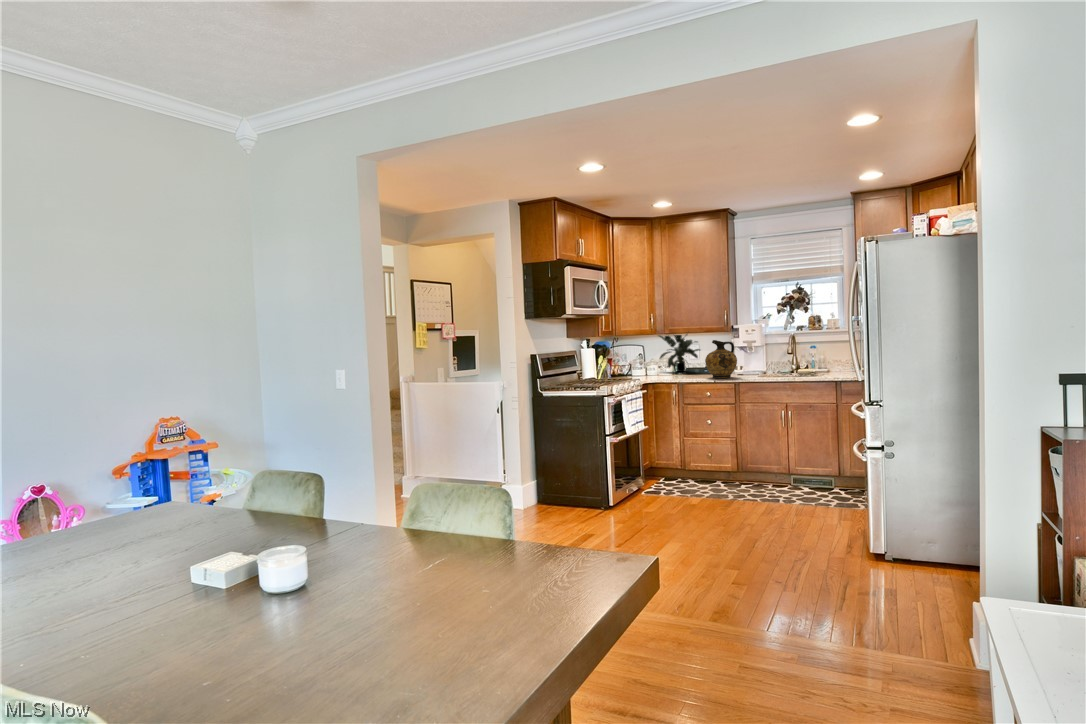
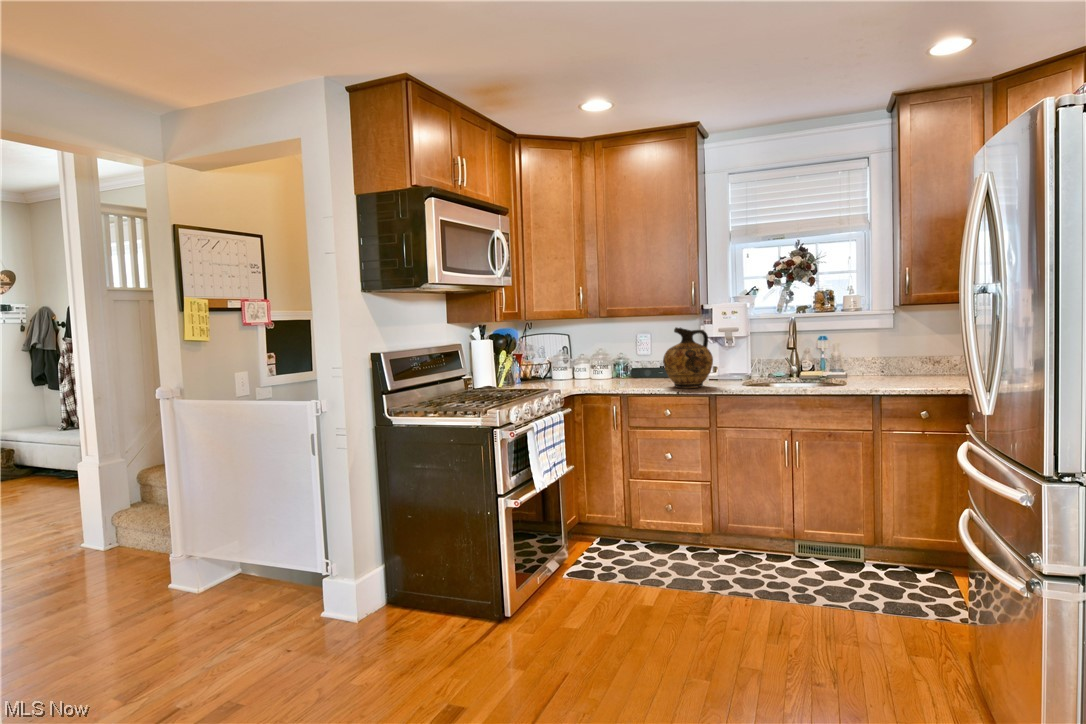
potted plant: present [659,334,700,372] -> none [588,305,654,375]

